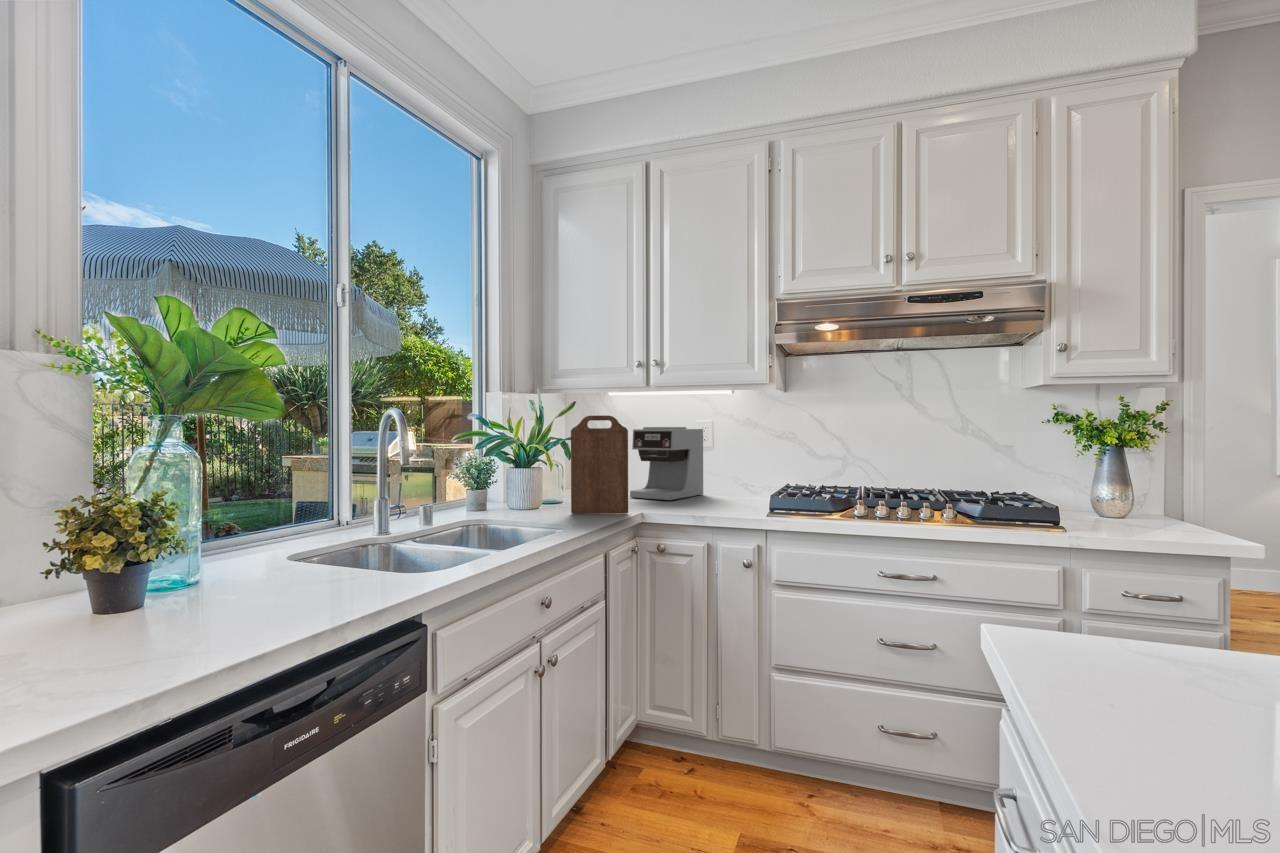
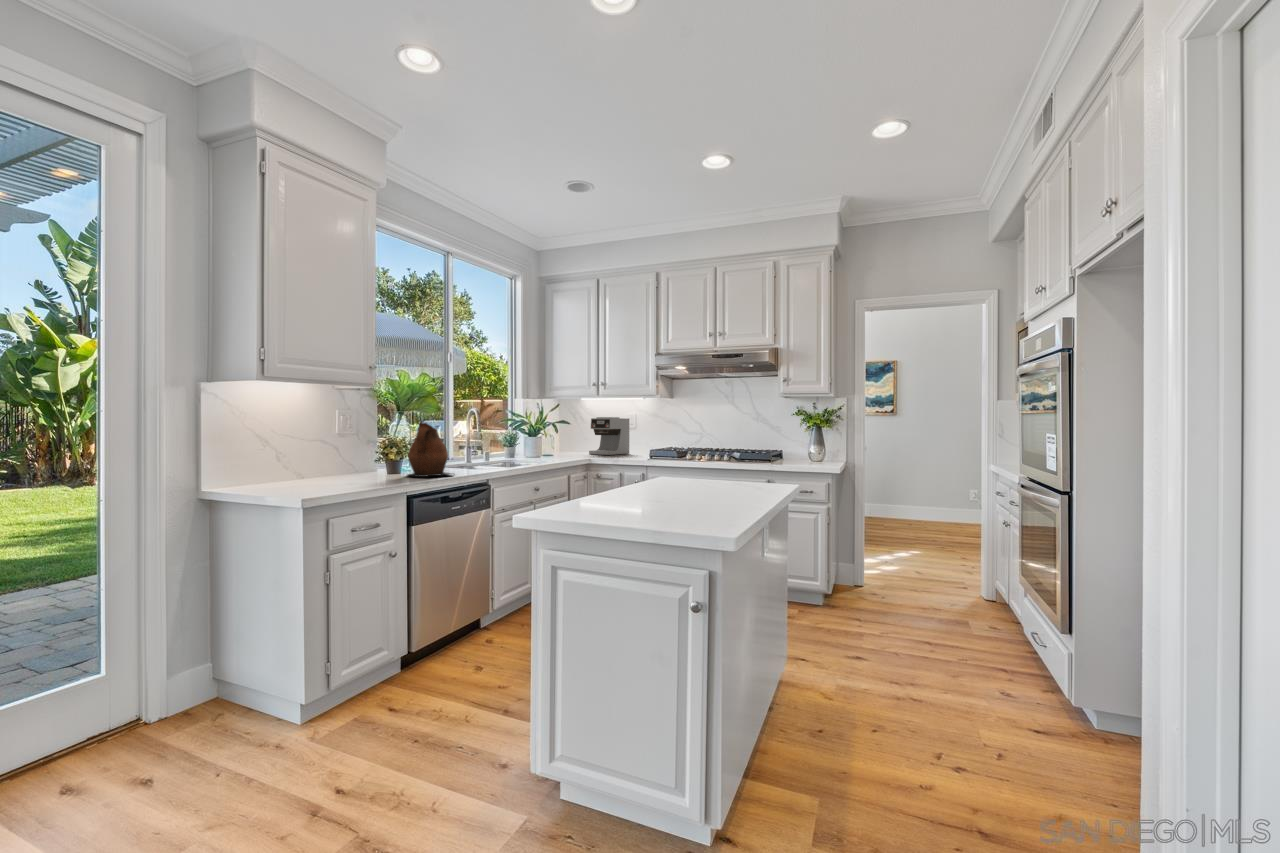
cutting board: present [571,415,628,514] -> none [555,411,583,458]
ceramic pitcher: none [104,460,293,647] -> present [407,423,451,477]

